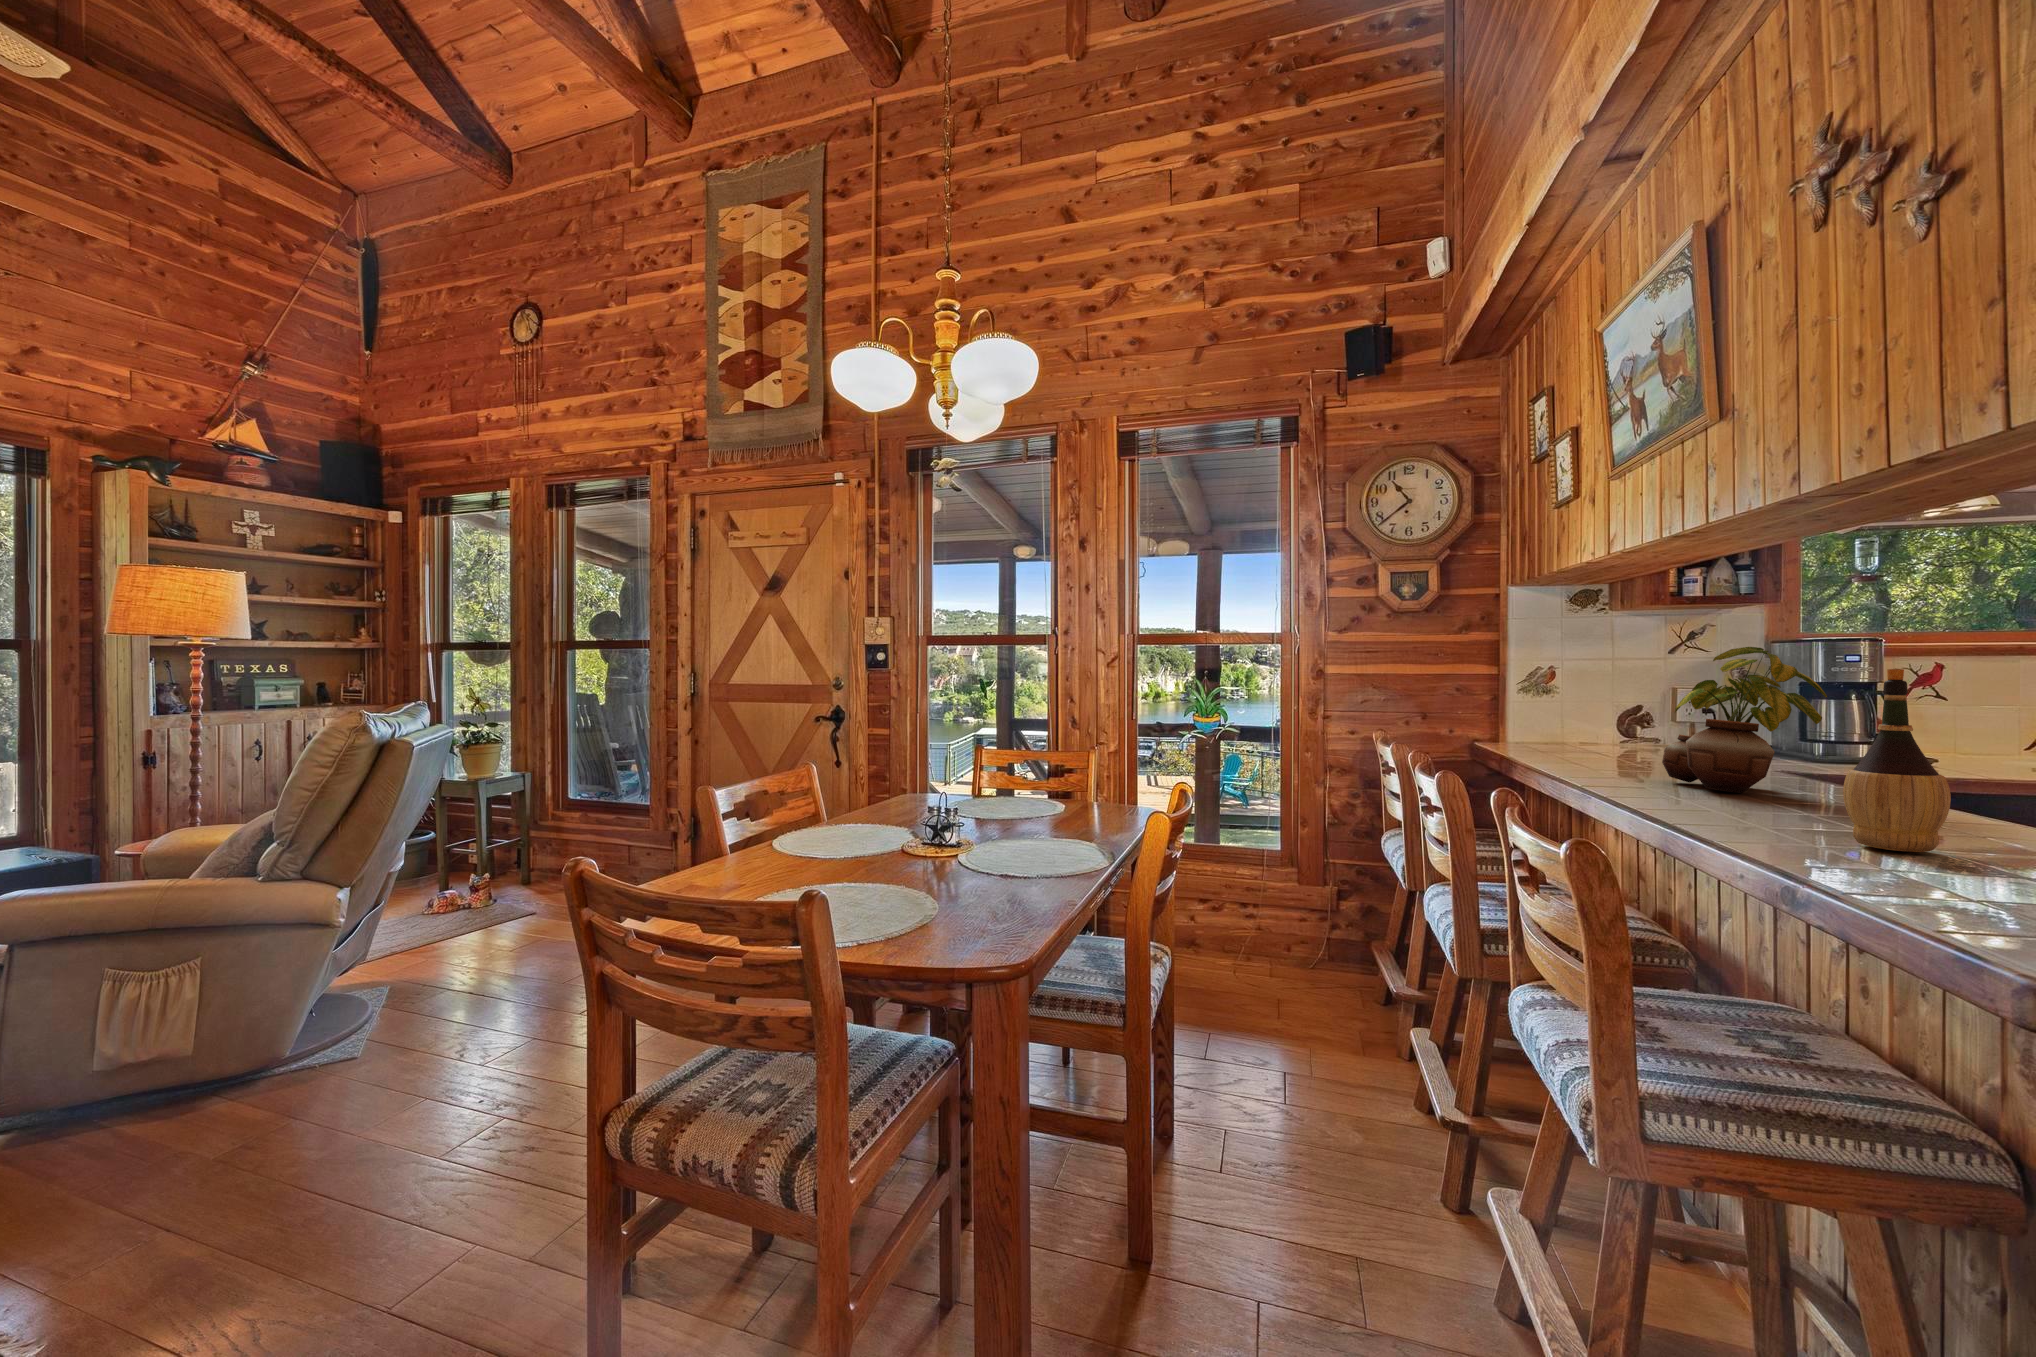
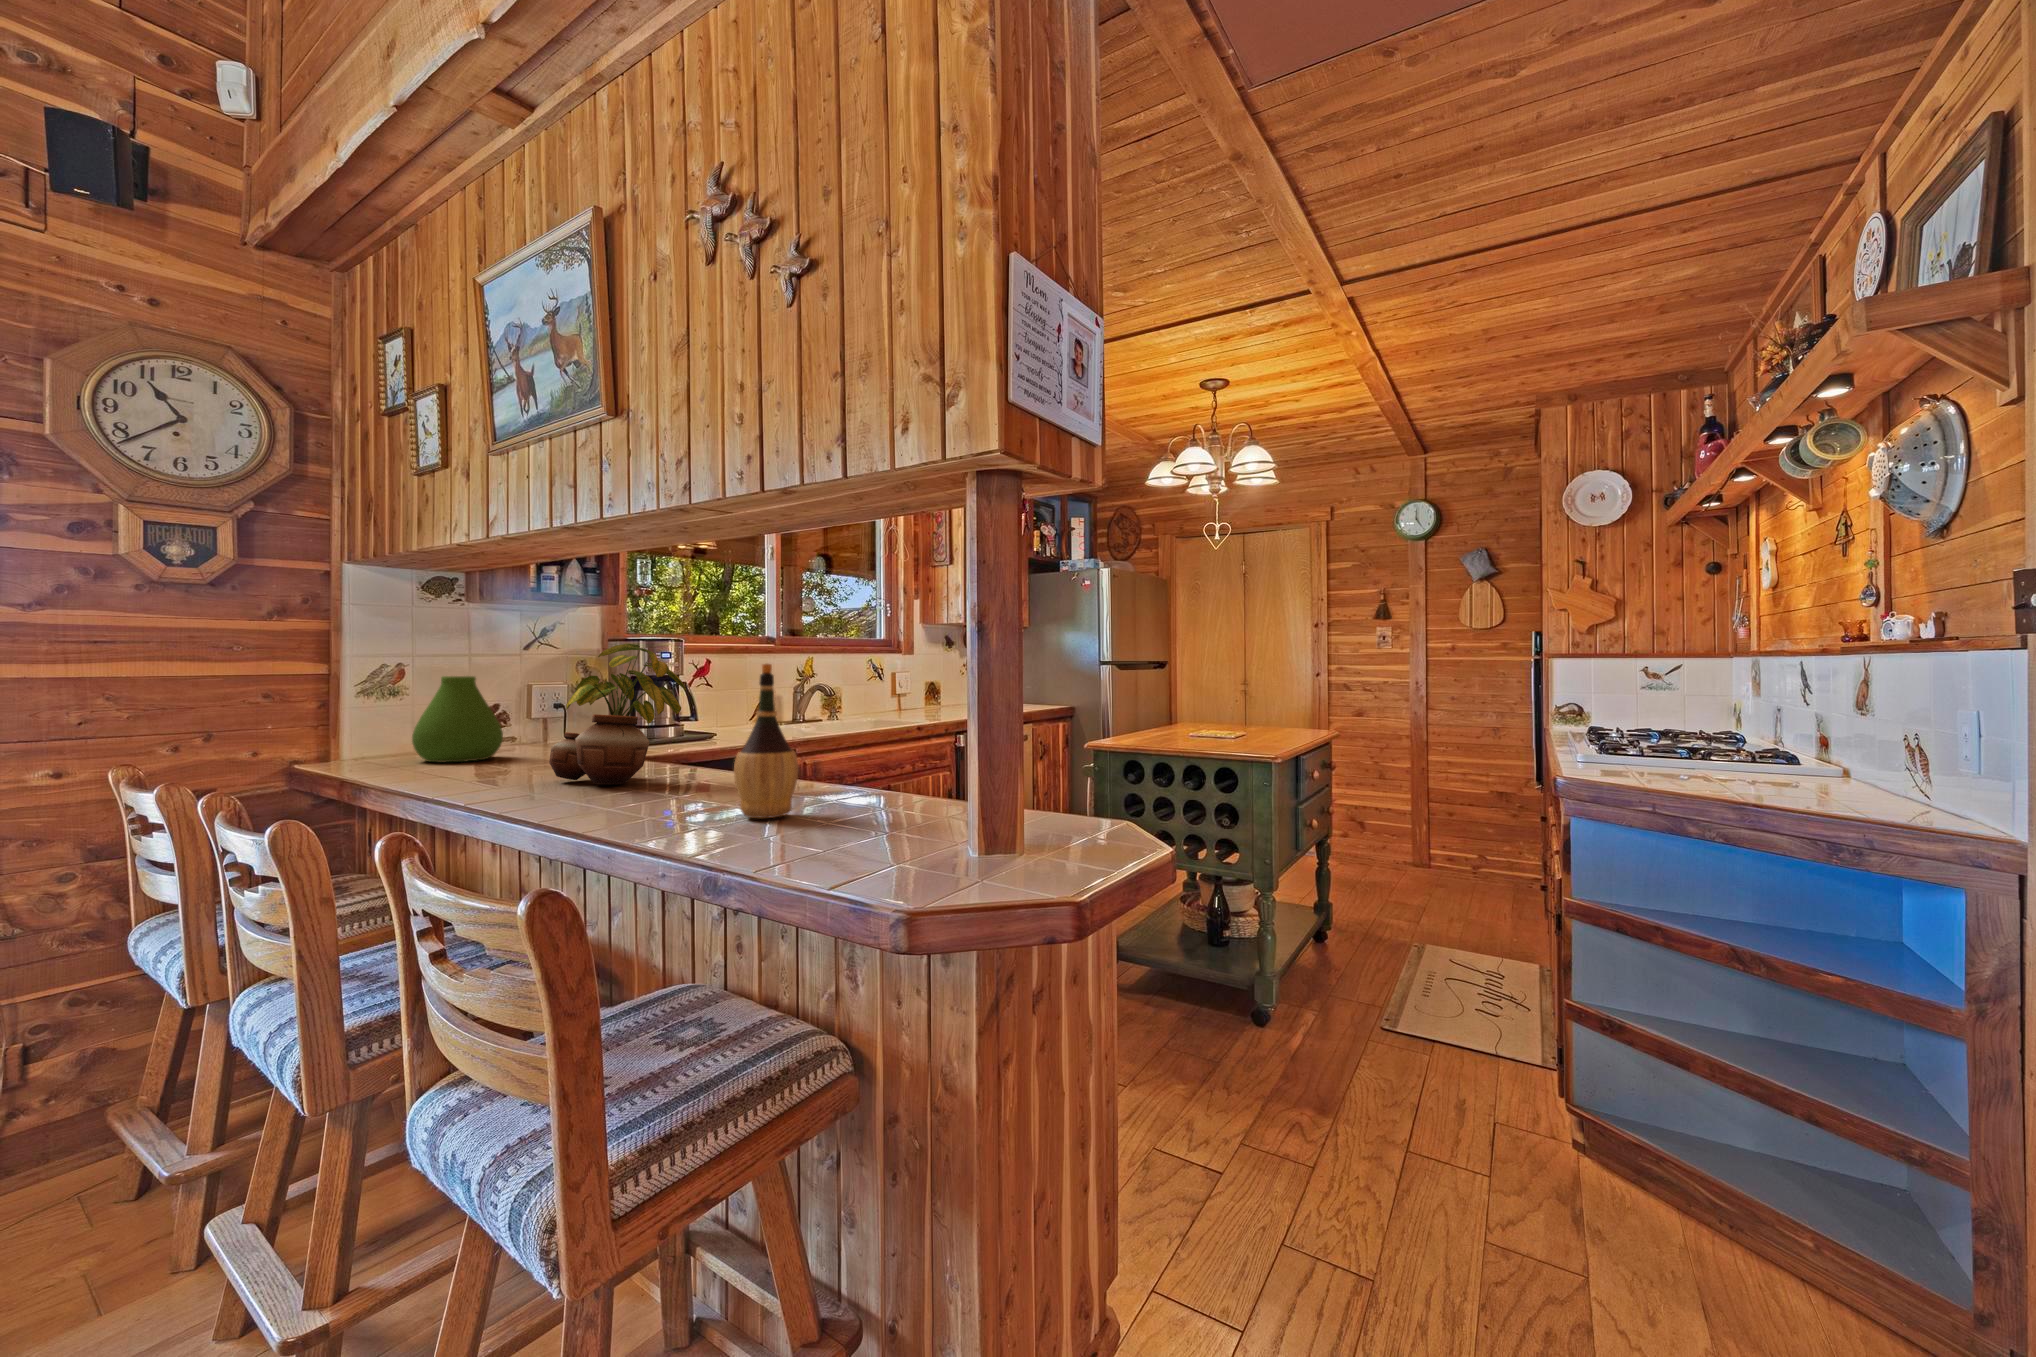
vase: none [1555,679,1637,756] -> present [412,676,503,762]

